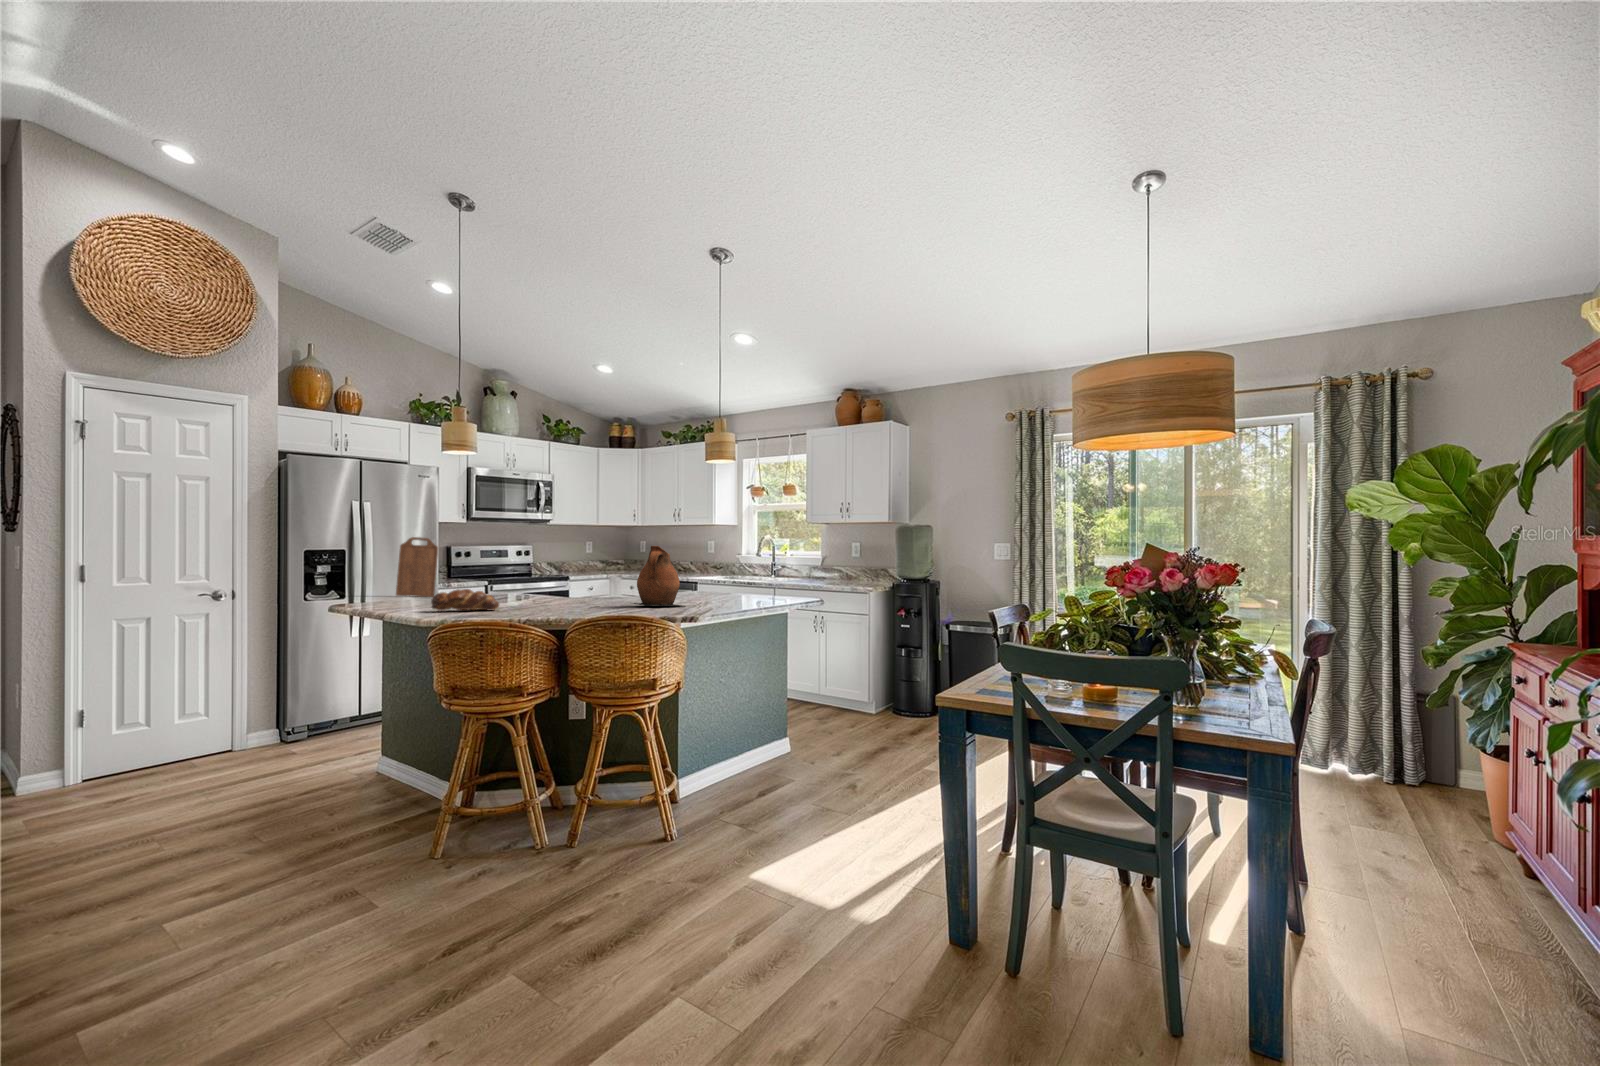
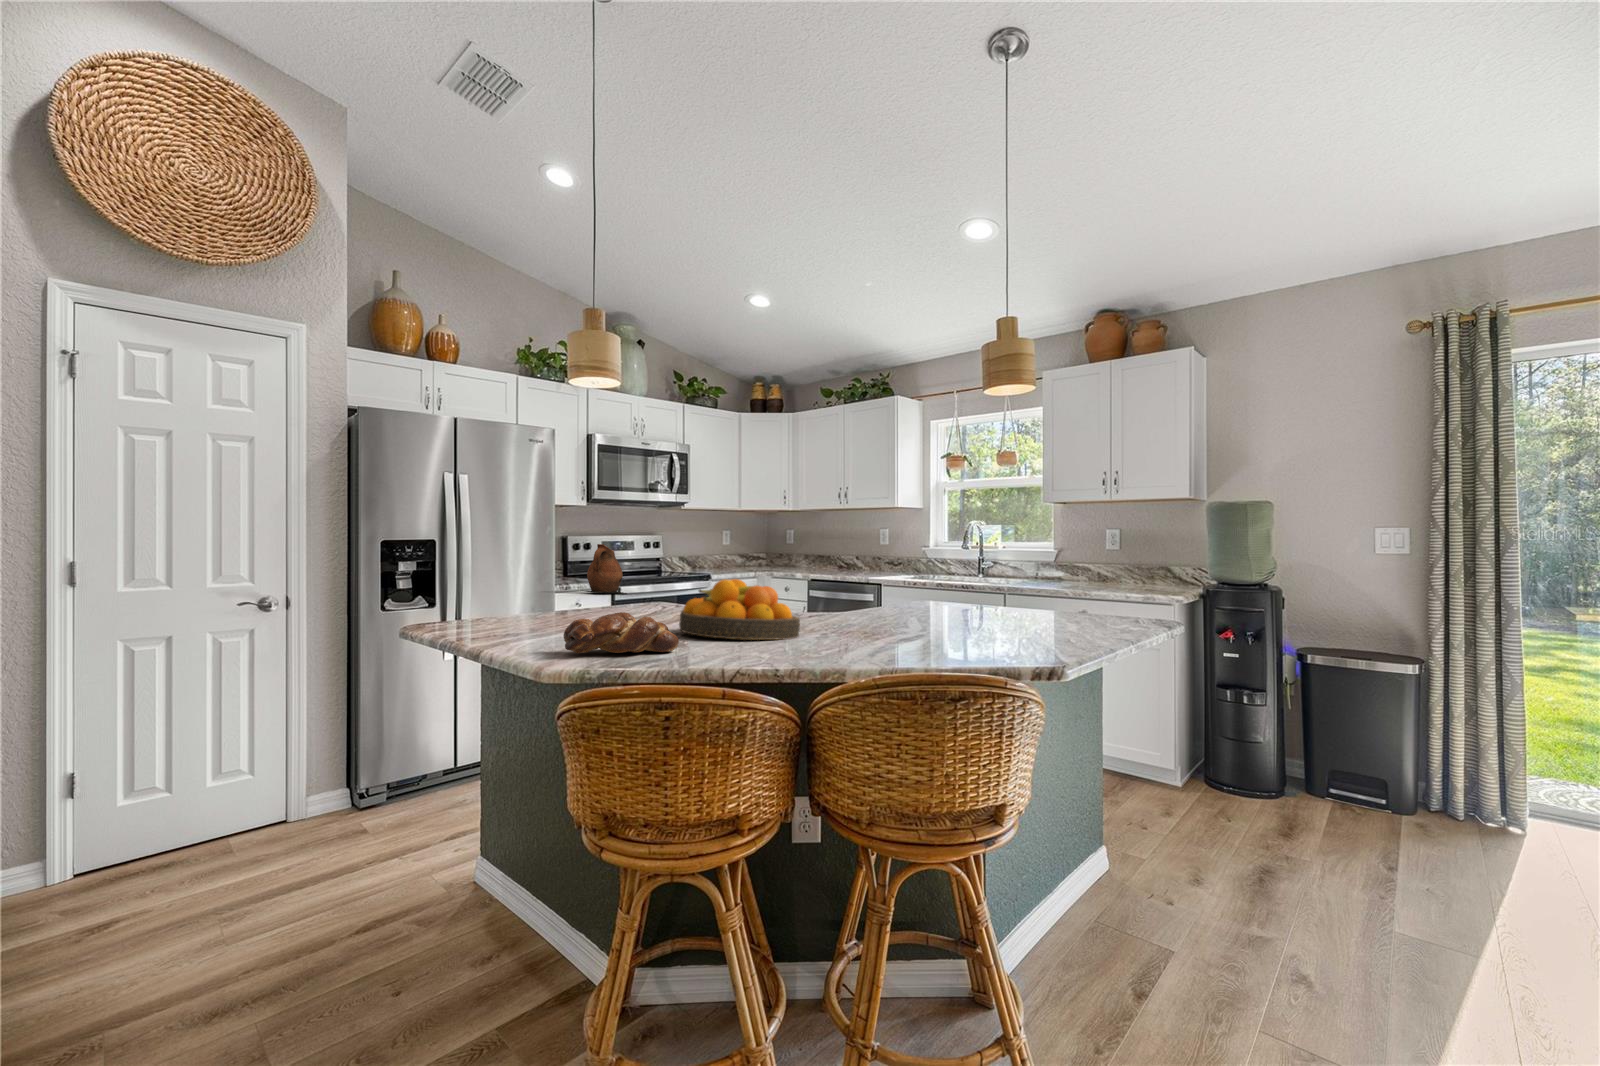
cutting board: present [396,537,438,597] -> none [501,523,558,608]
ceramic pitcher: present [634,546,683,606] -> present [586,544,627,594]
fruit bowl: none [509,572,586,607] -> present [679,579,800,640]

